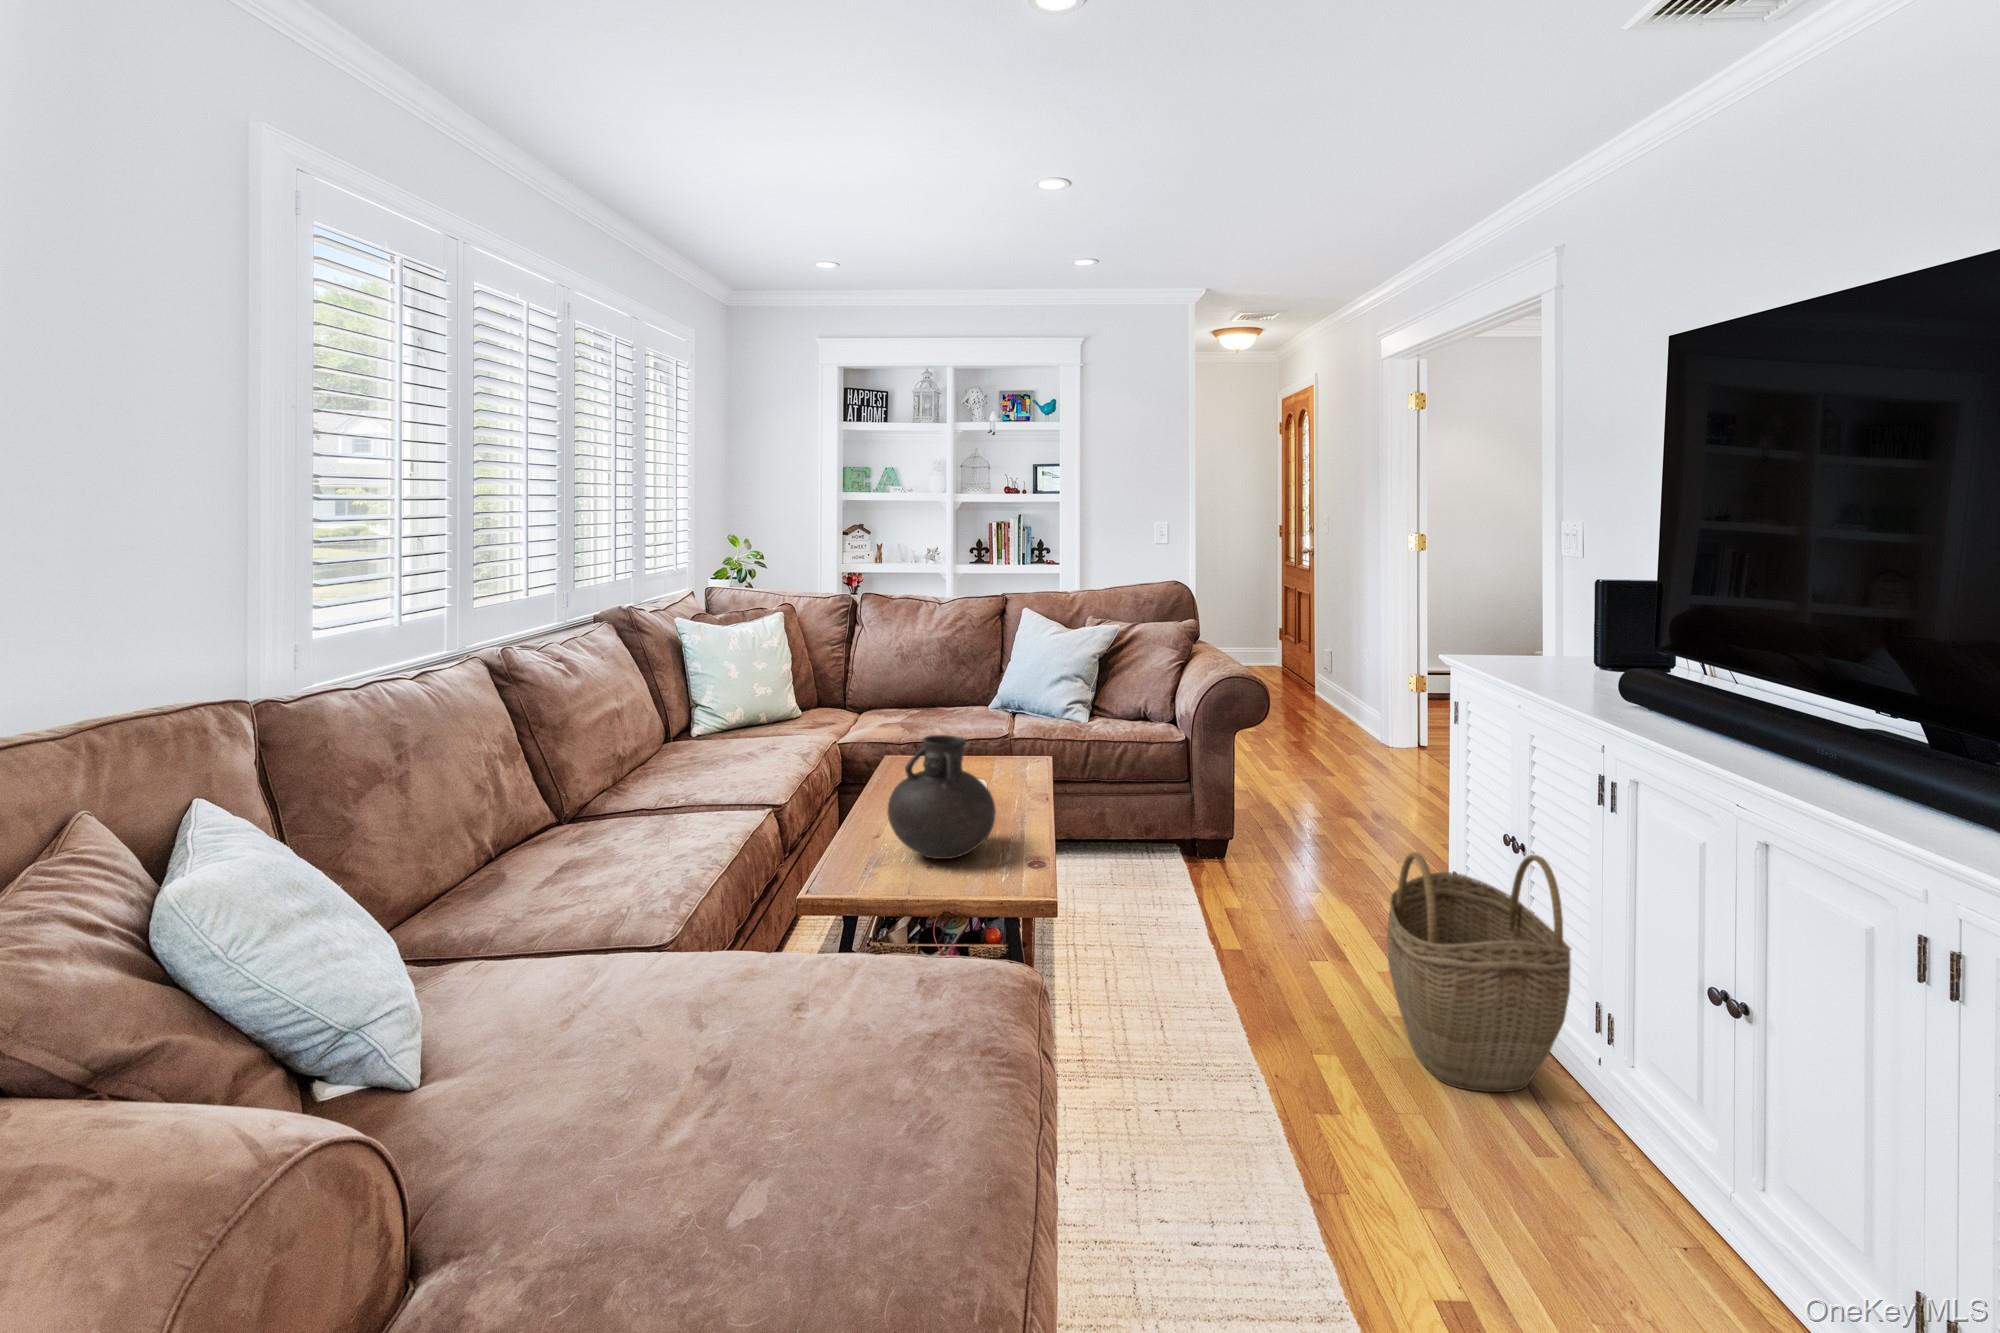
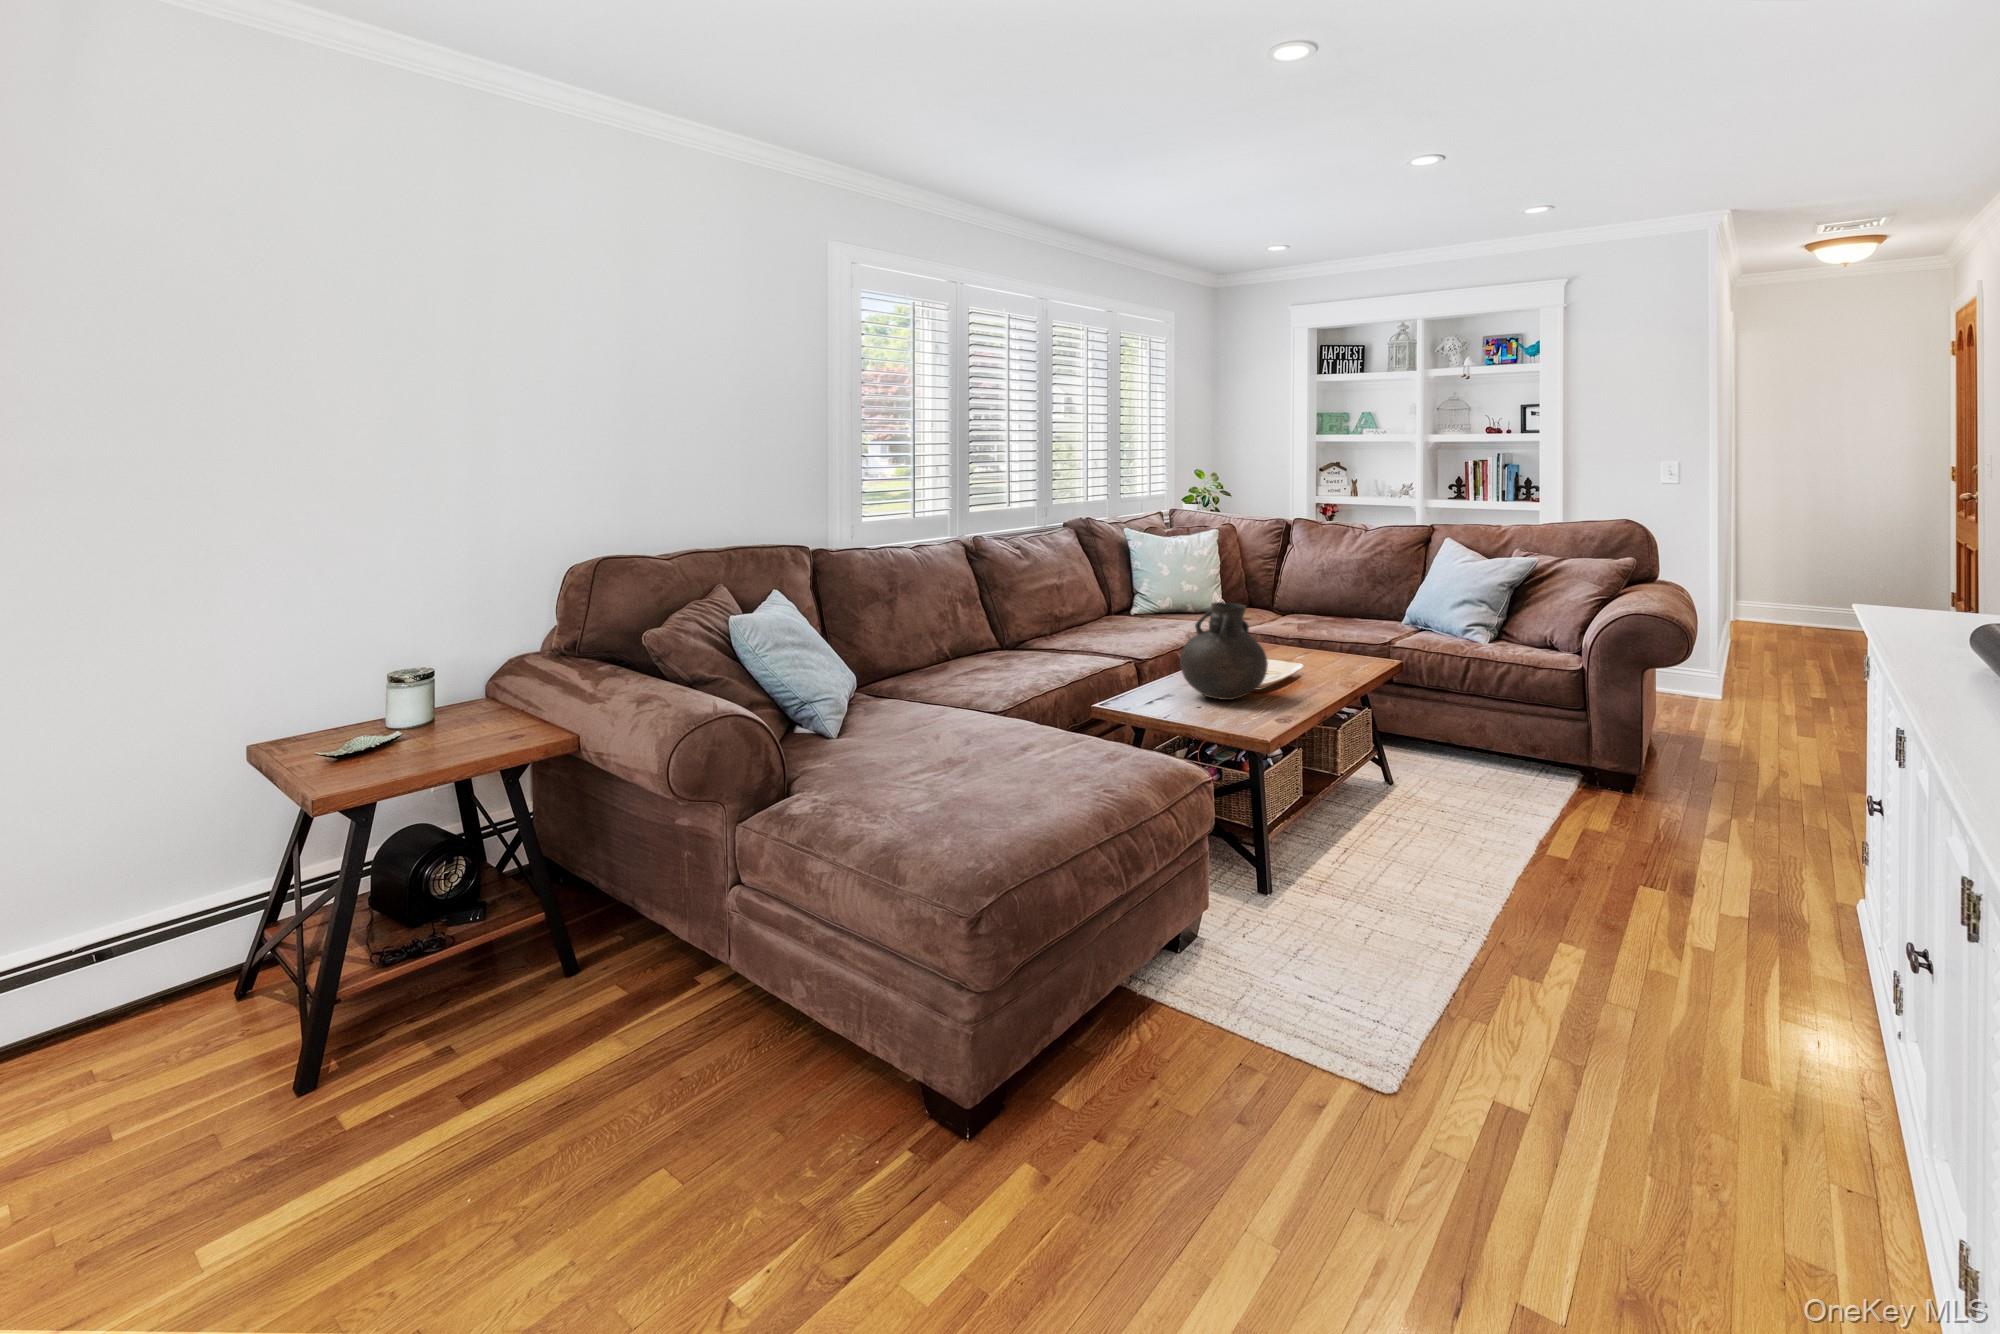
woven basket: present [1387,852,1571,1092] -> none [1647,760,1862,1024]

